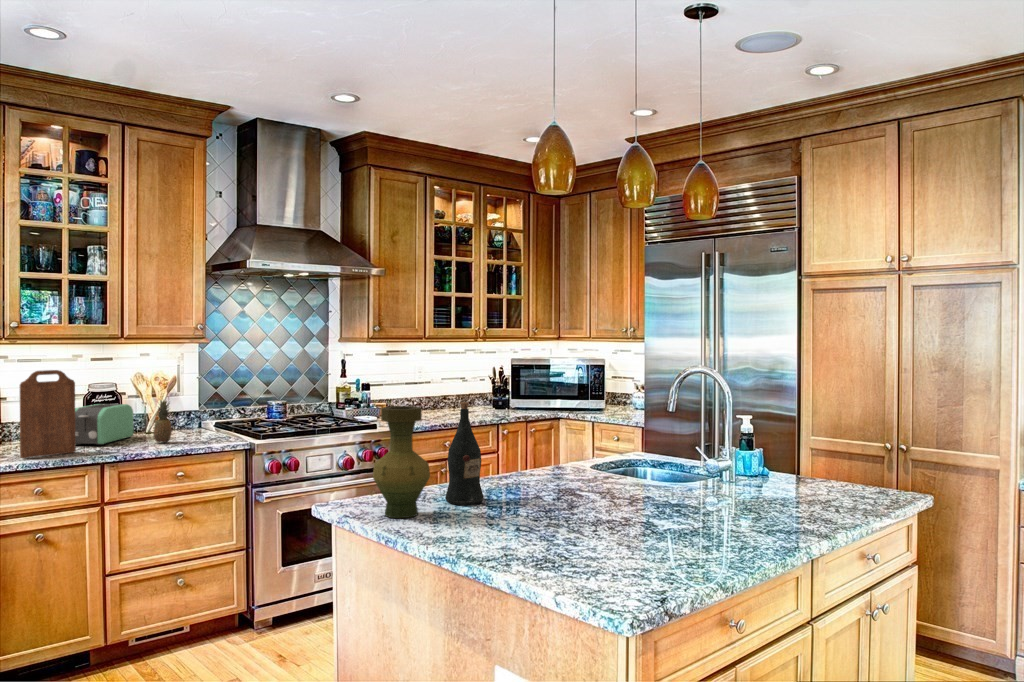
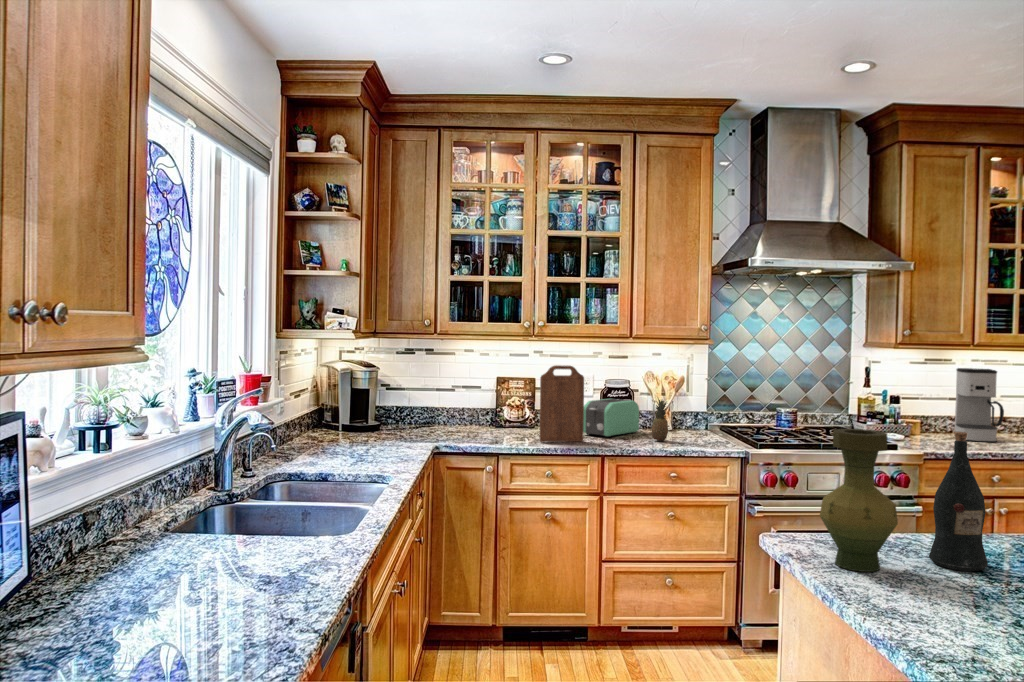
coffee maker: none [410,357,445,416] -> present [955,368,1004,442]

